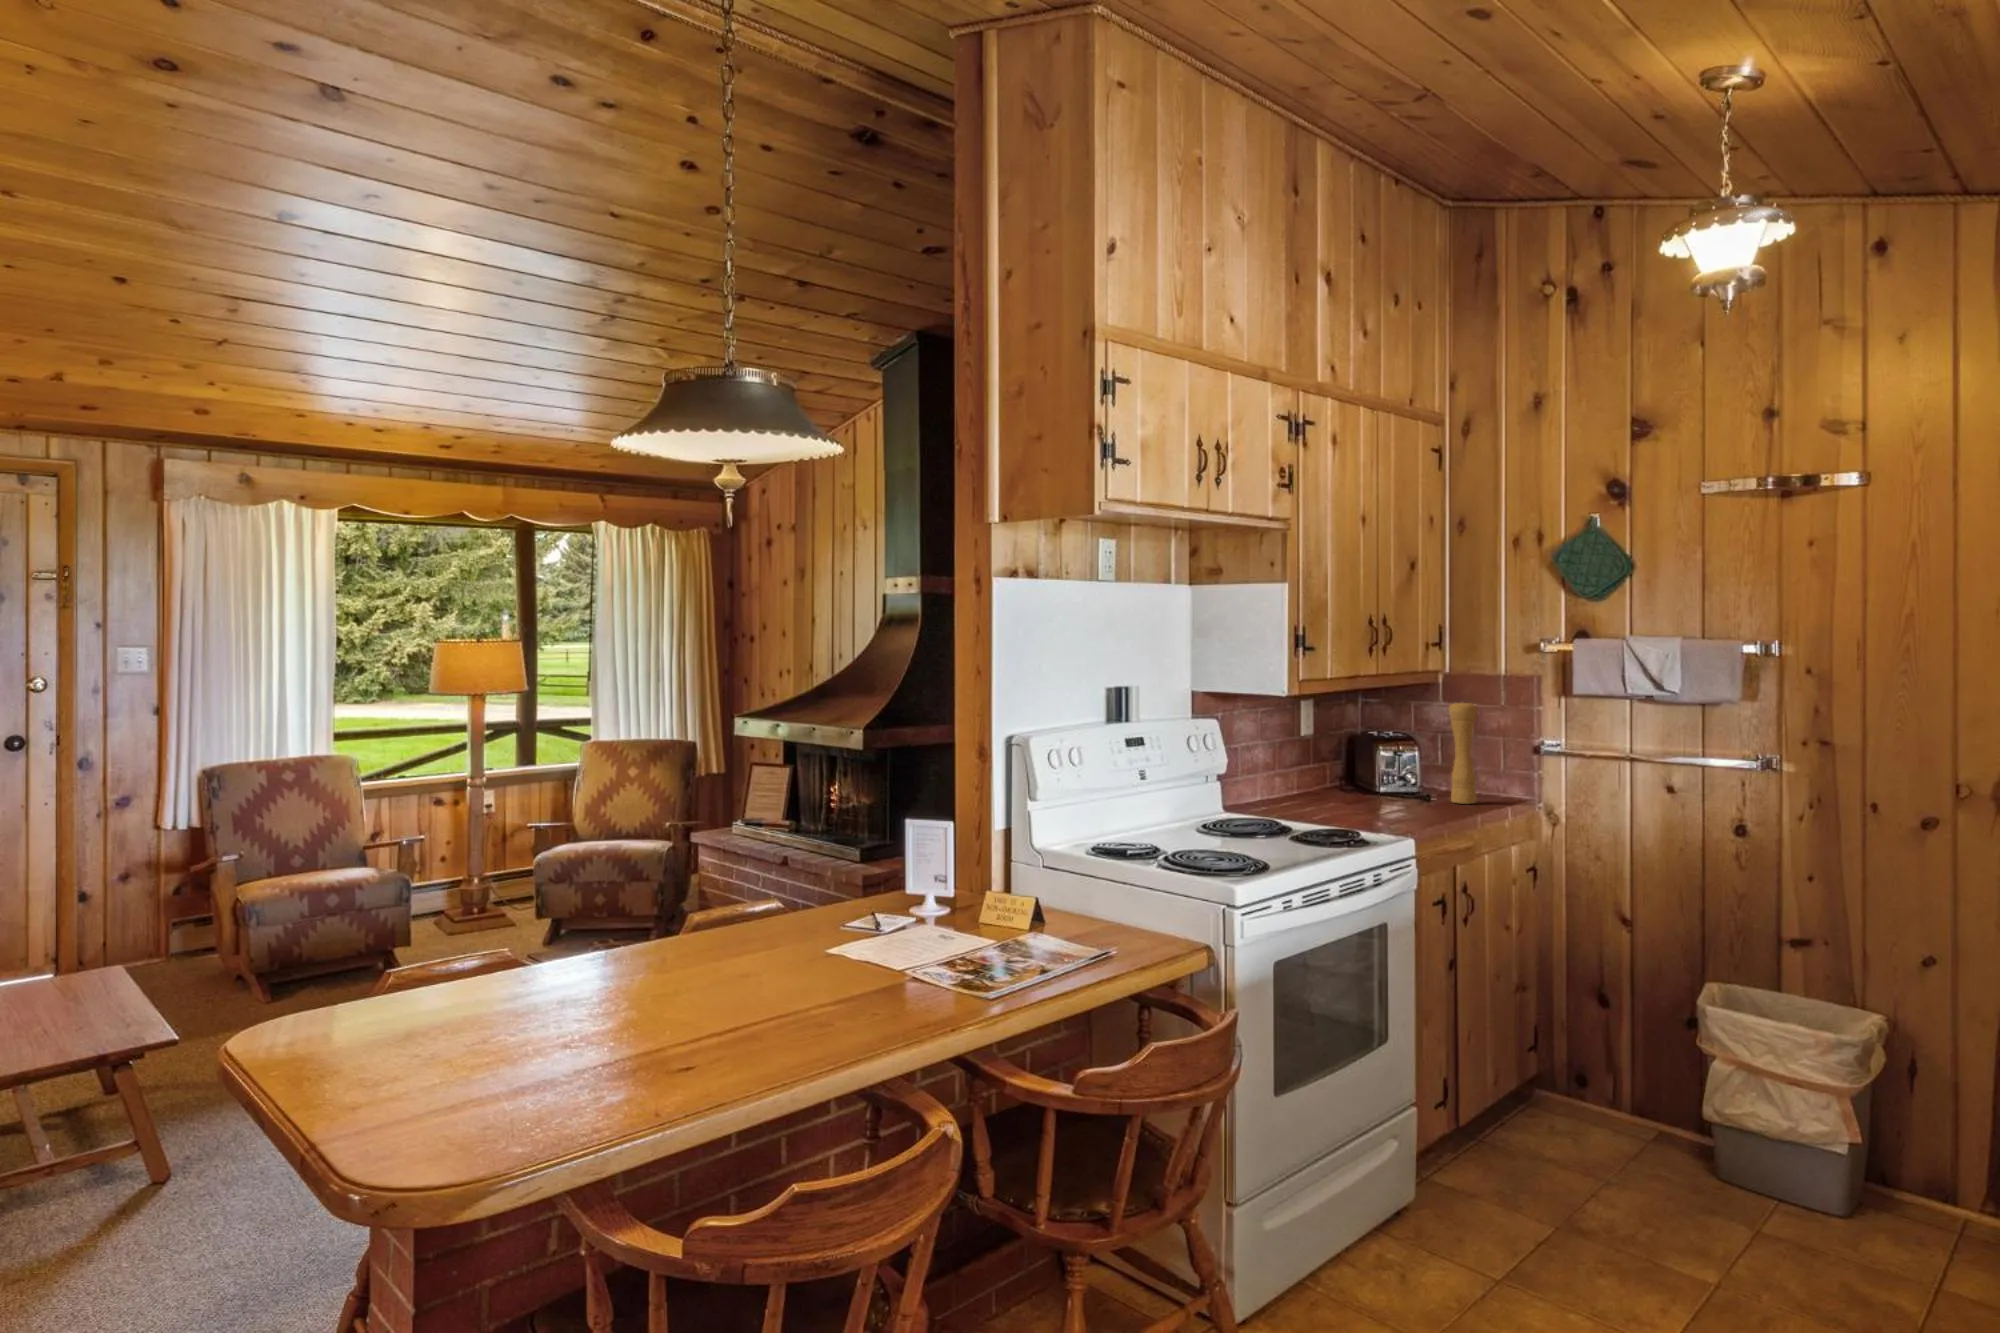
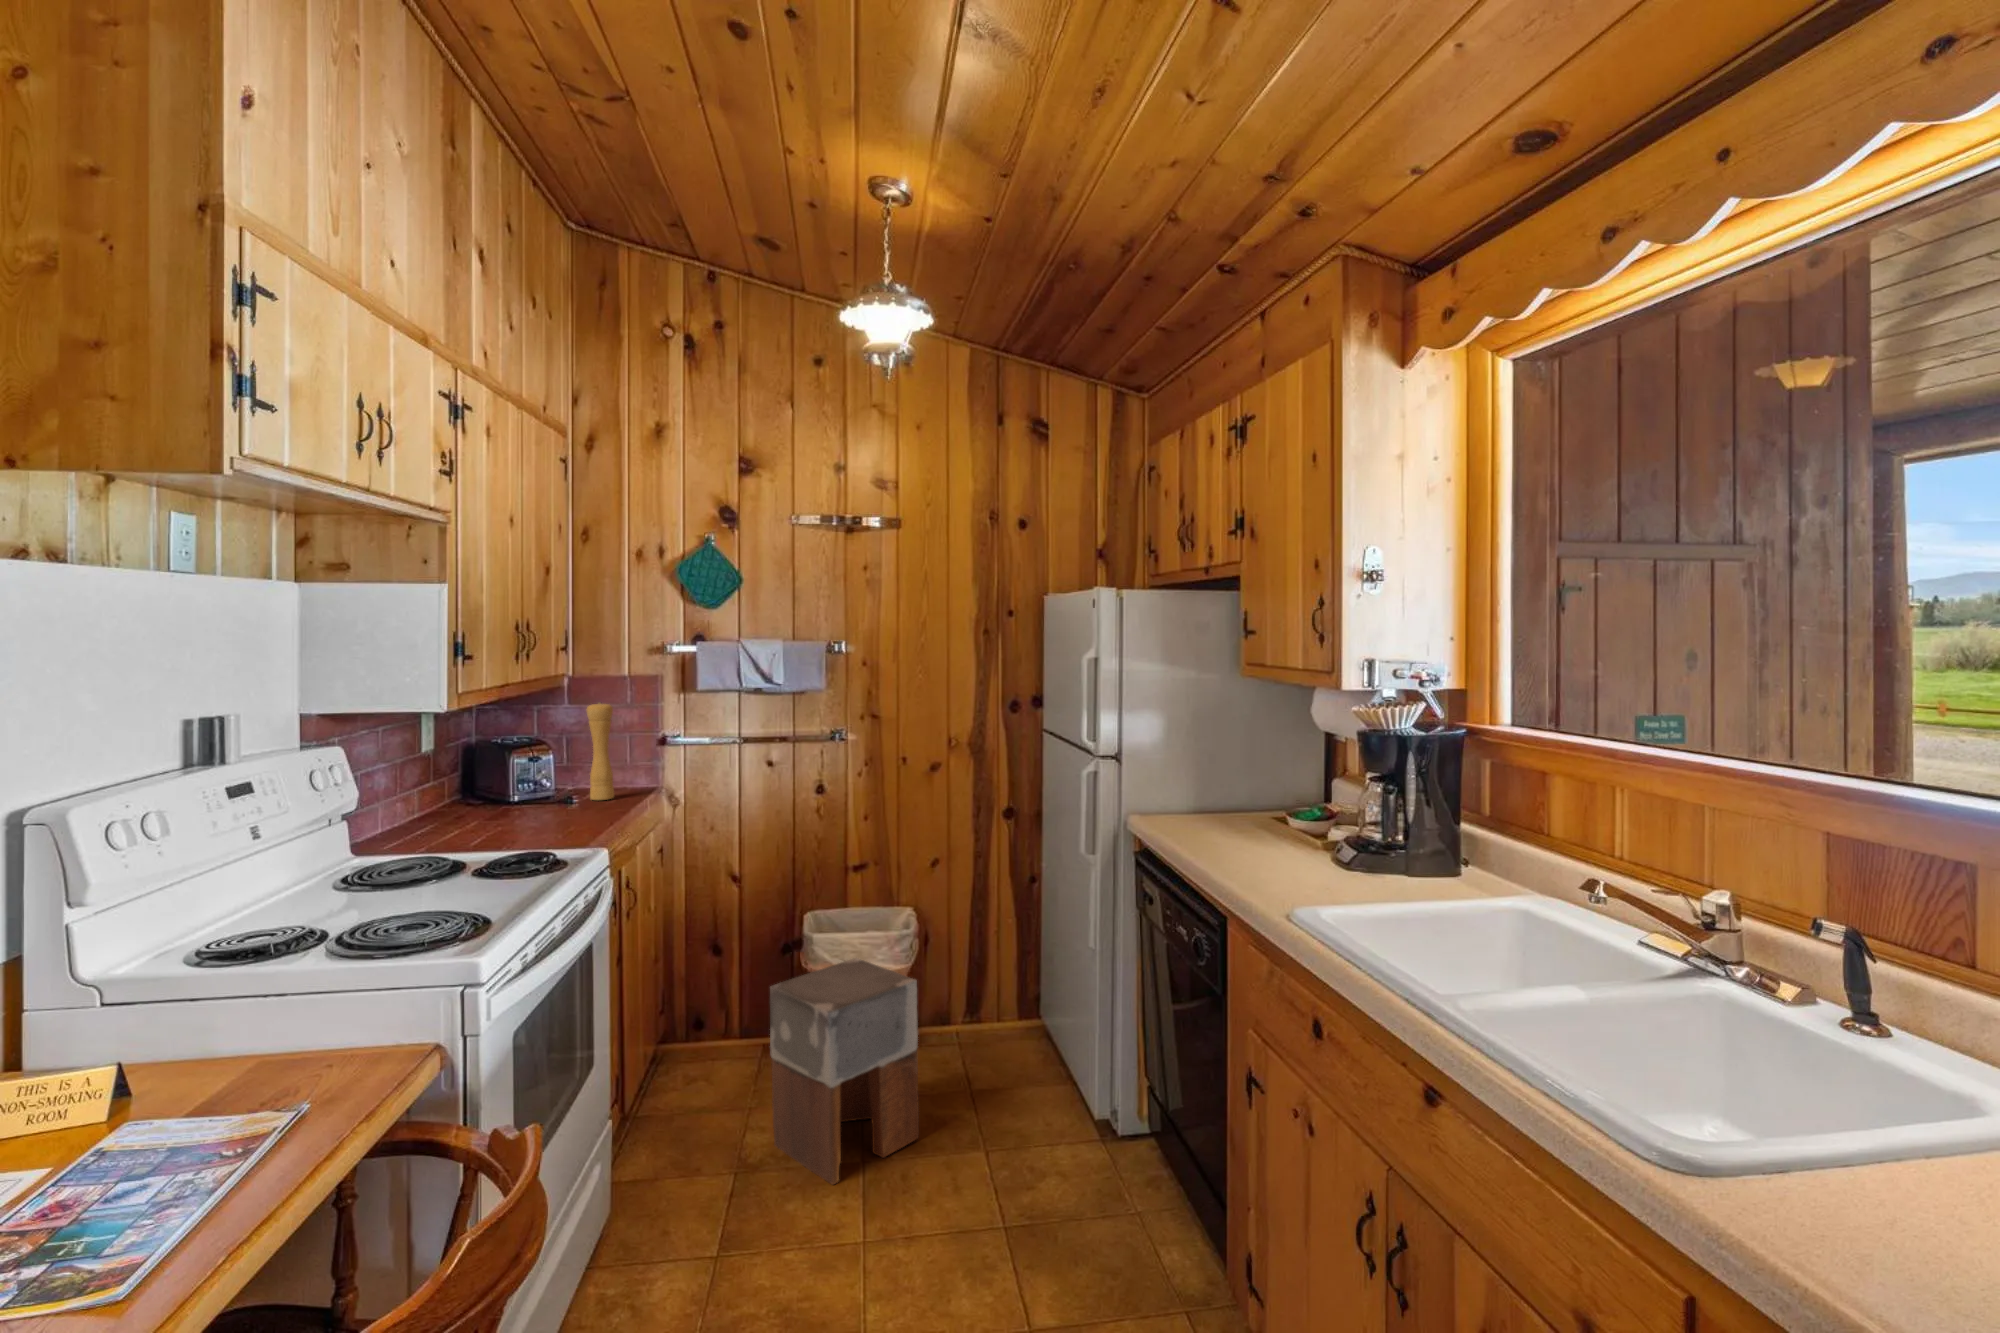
stool: none [1612,1034,1819,1294] -> present [770,958,919,1184]

